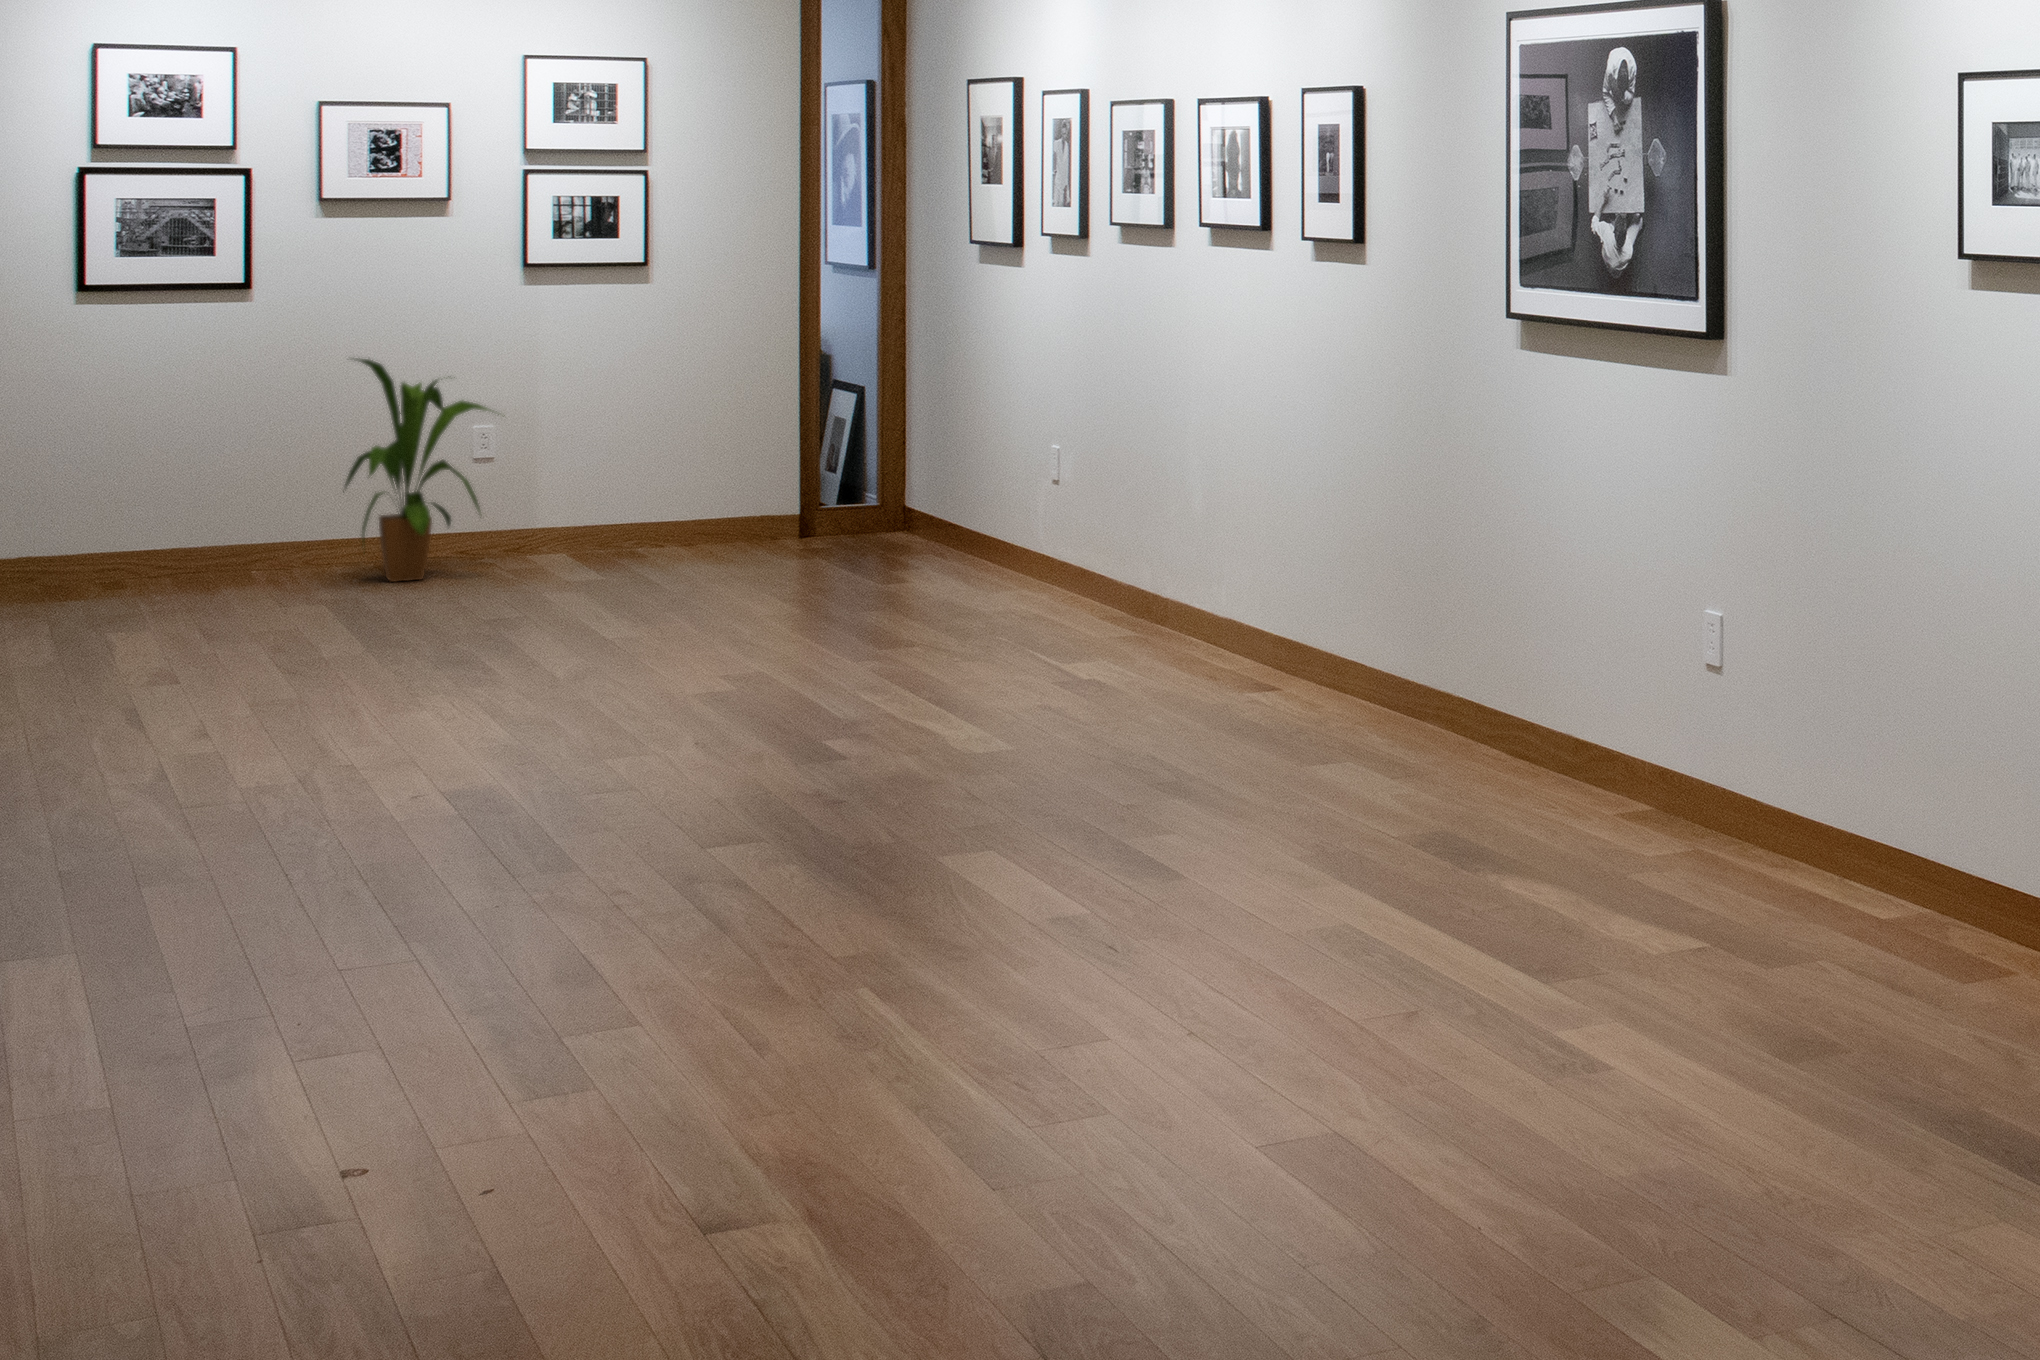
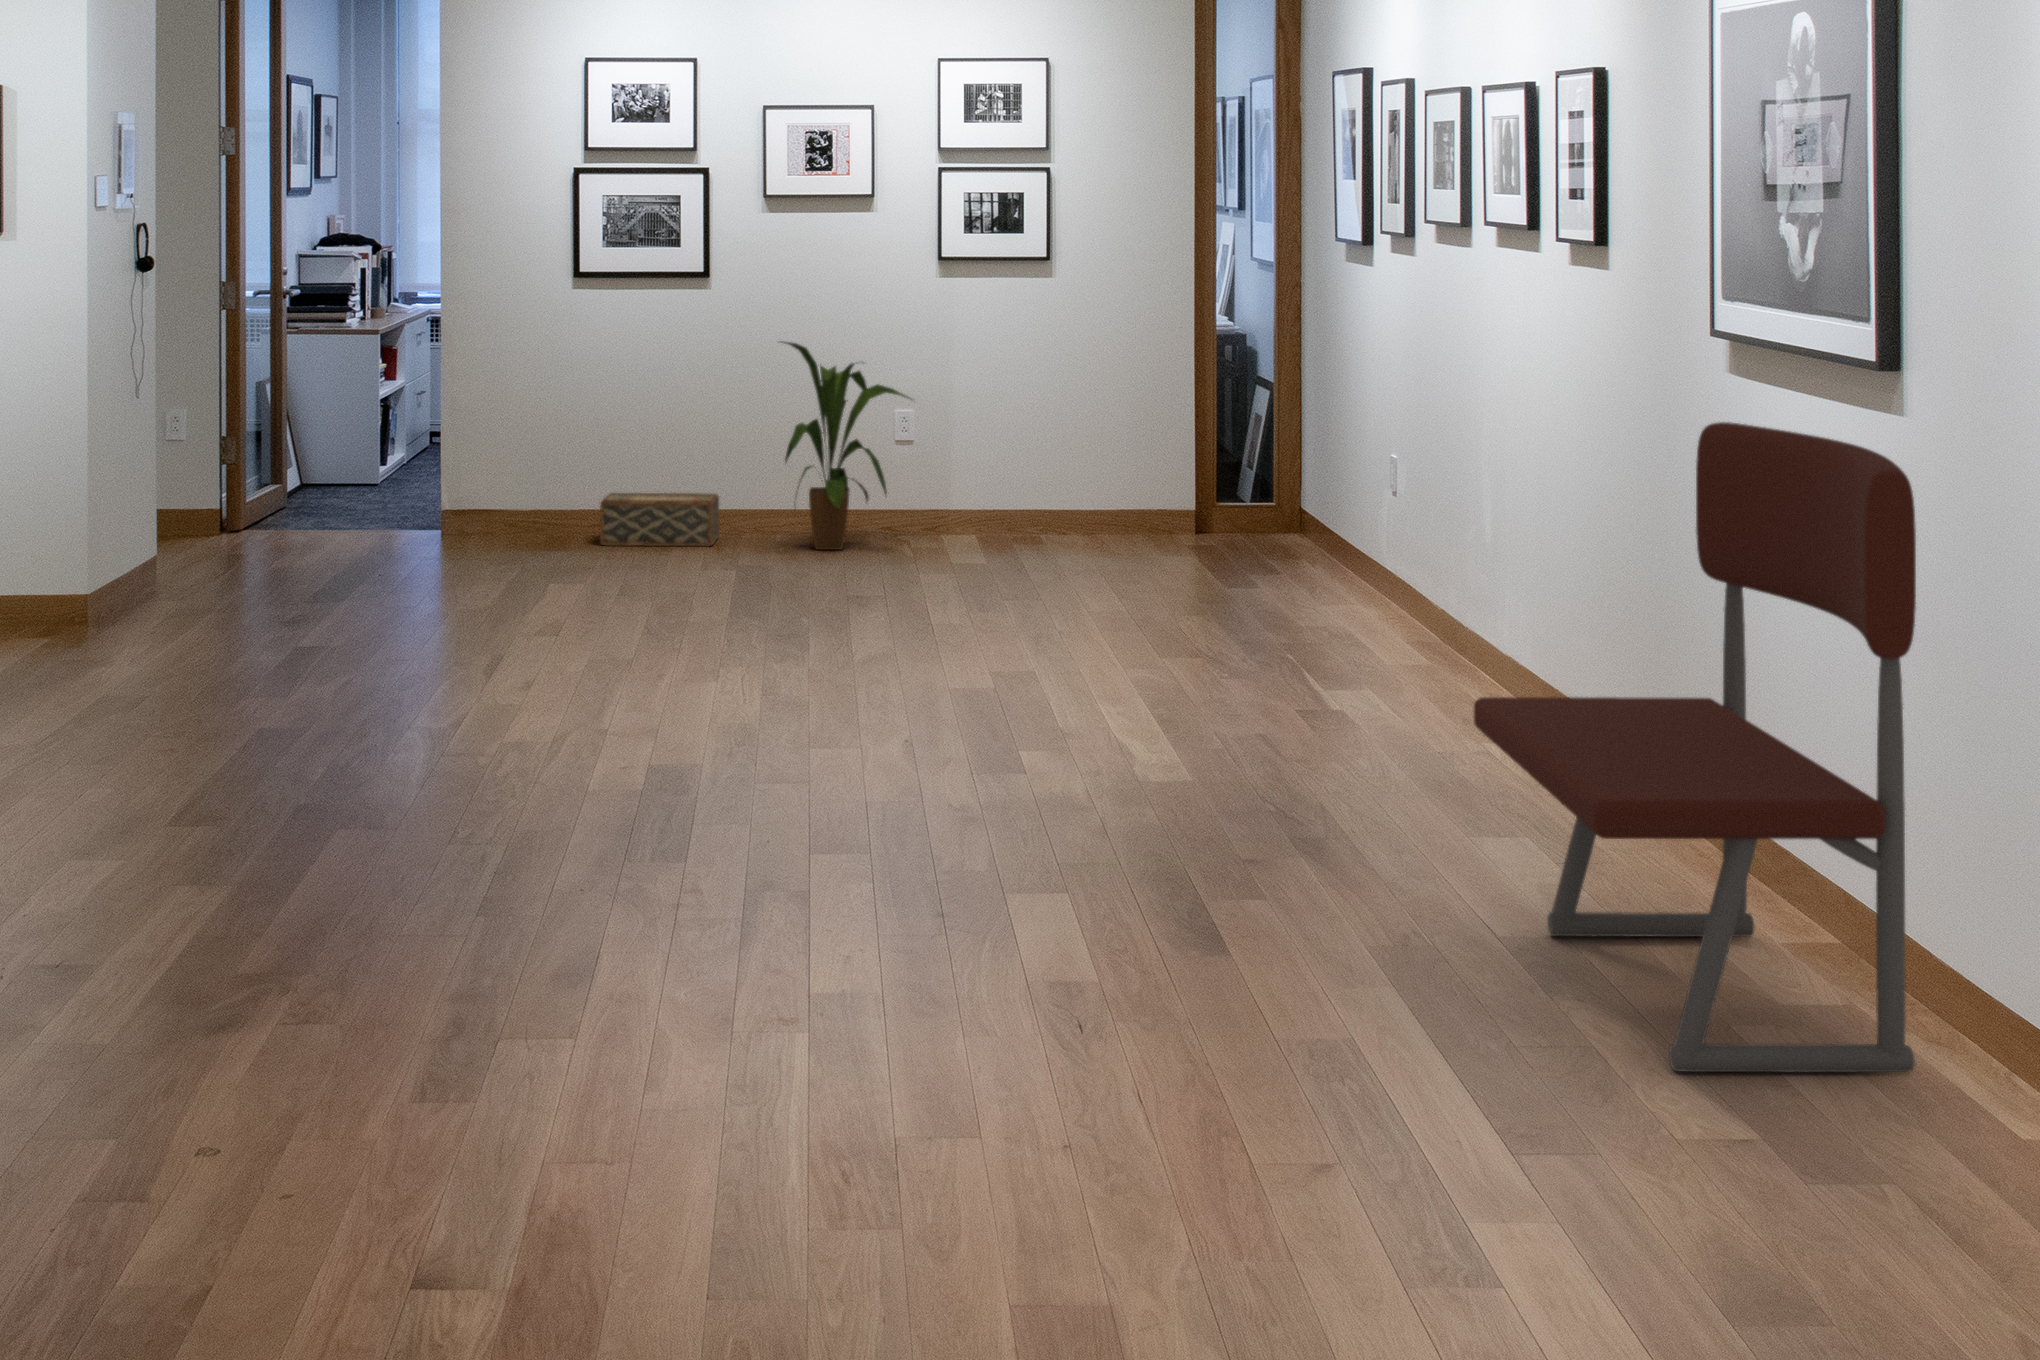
bench: none [1375,384,1781,906] -> present [1474,422,1916,1072]
woven basket: none [103,531,256,599] -> present [600,493,719,546]

